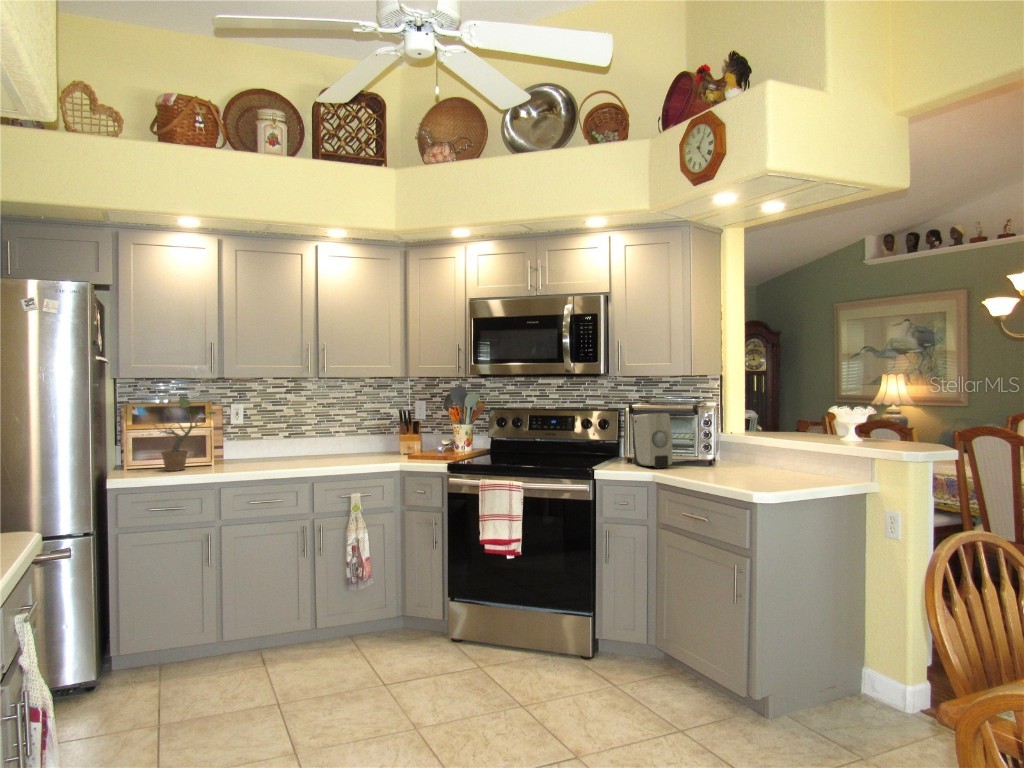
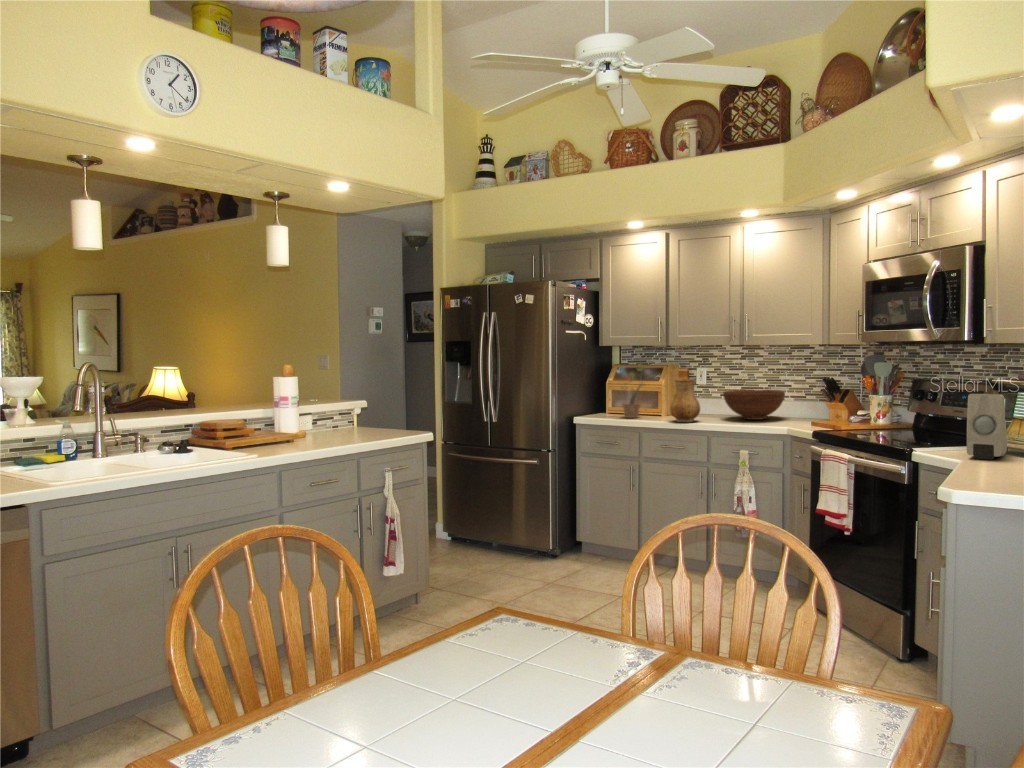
ceramic pitcher: none [247,415,285,469] -> present [670,379,700,422]
fruit bowl: none [295,426,363,459] -> present [723,390,785,420]

